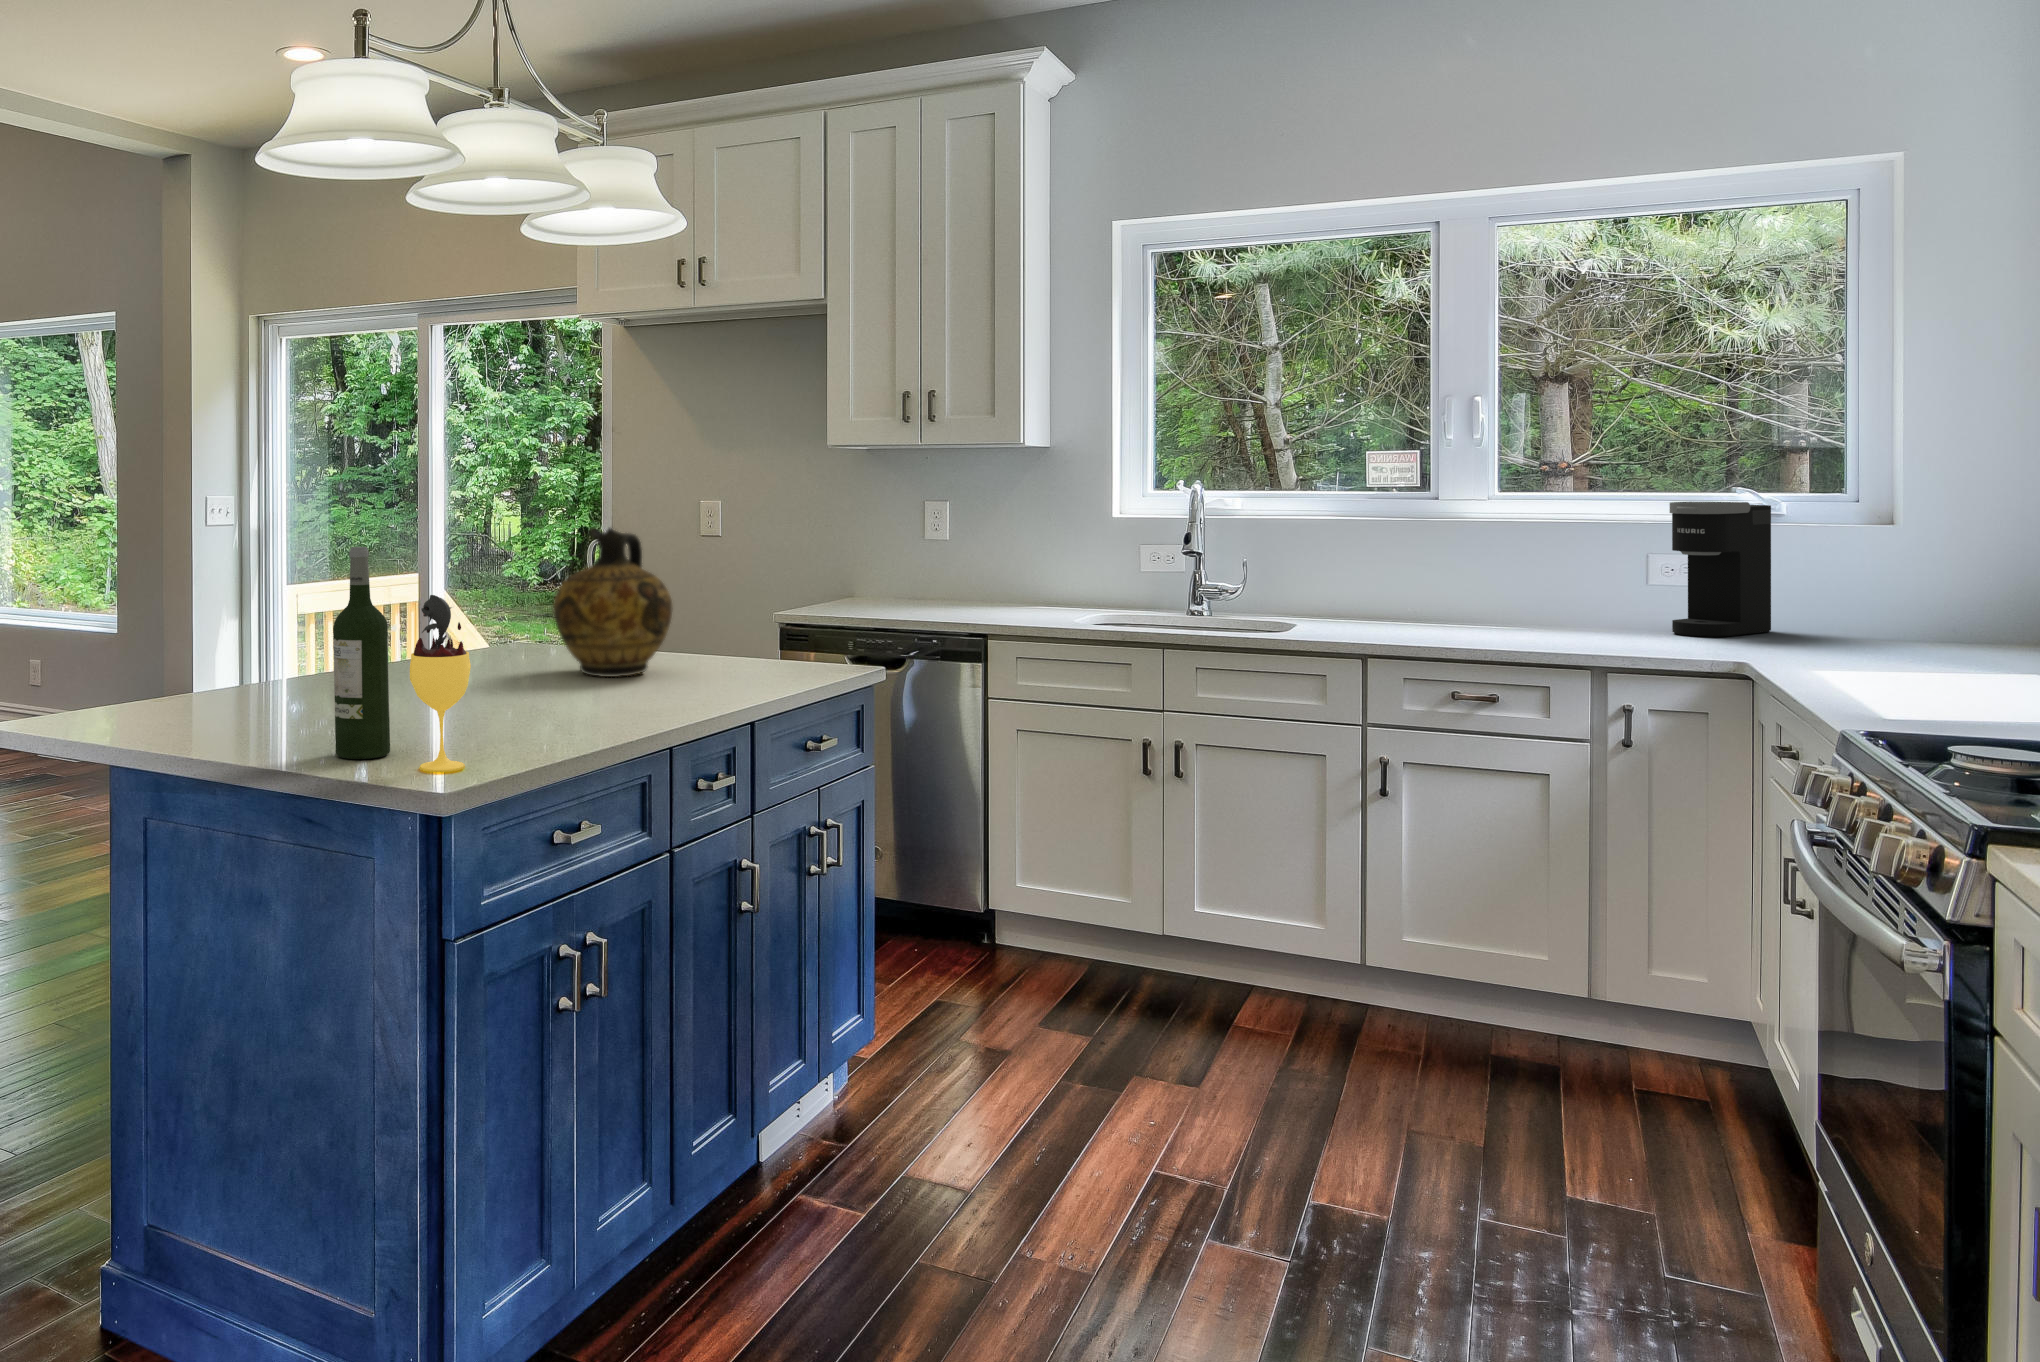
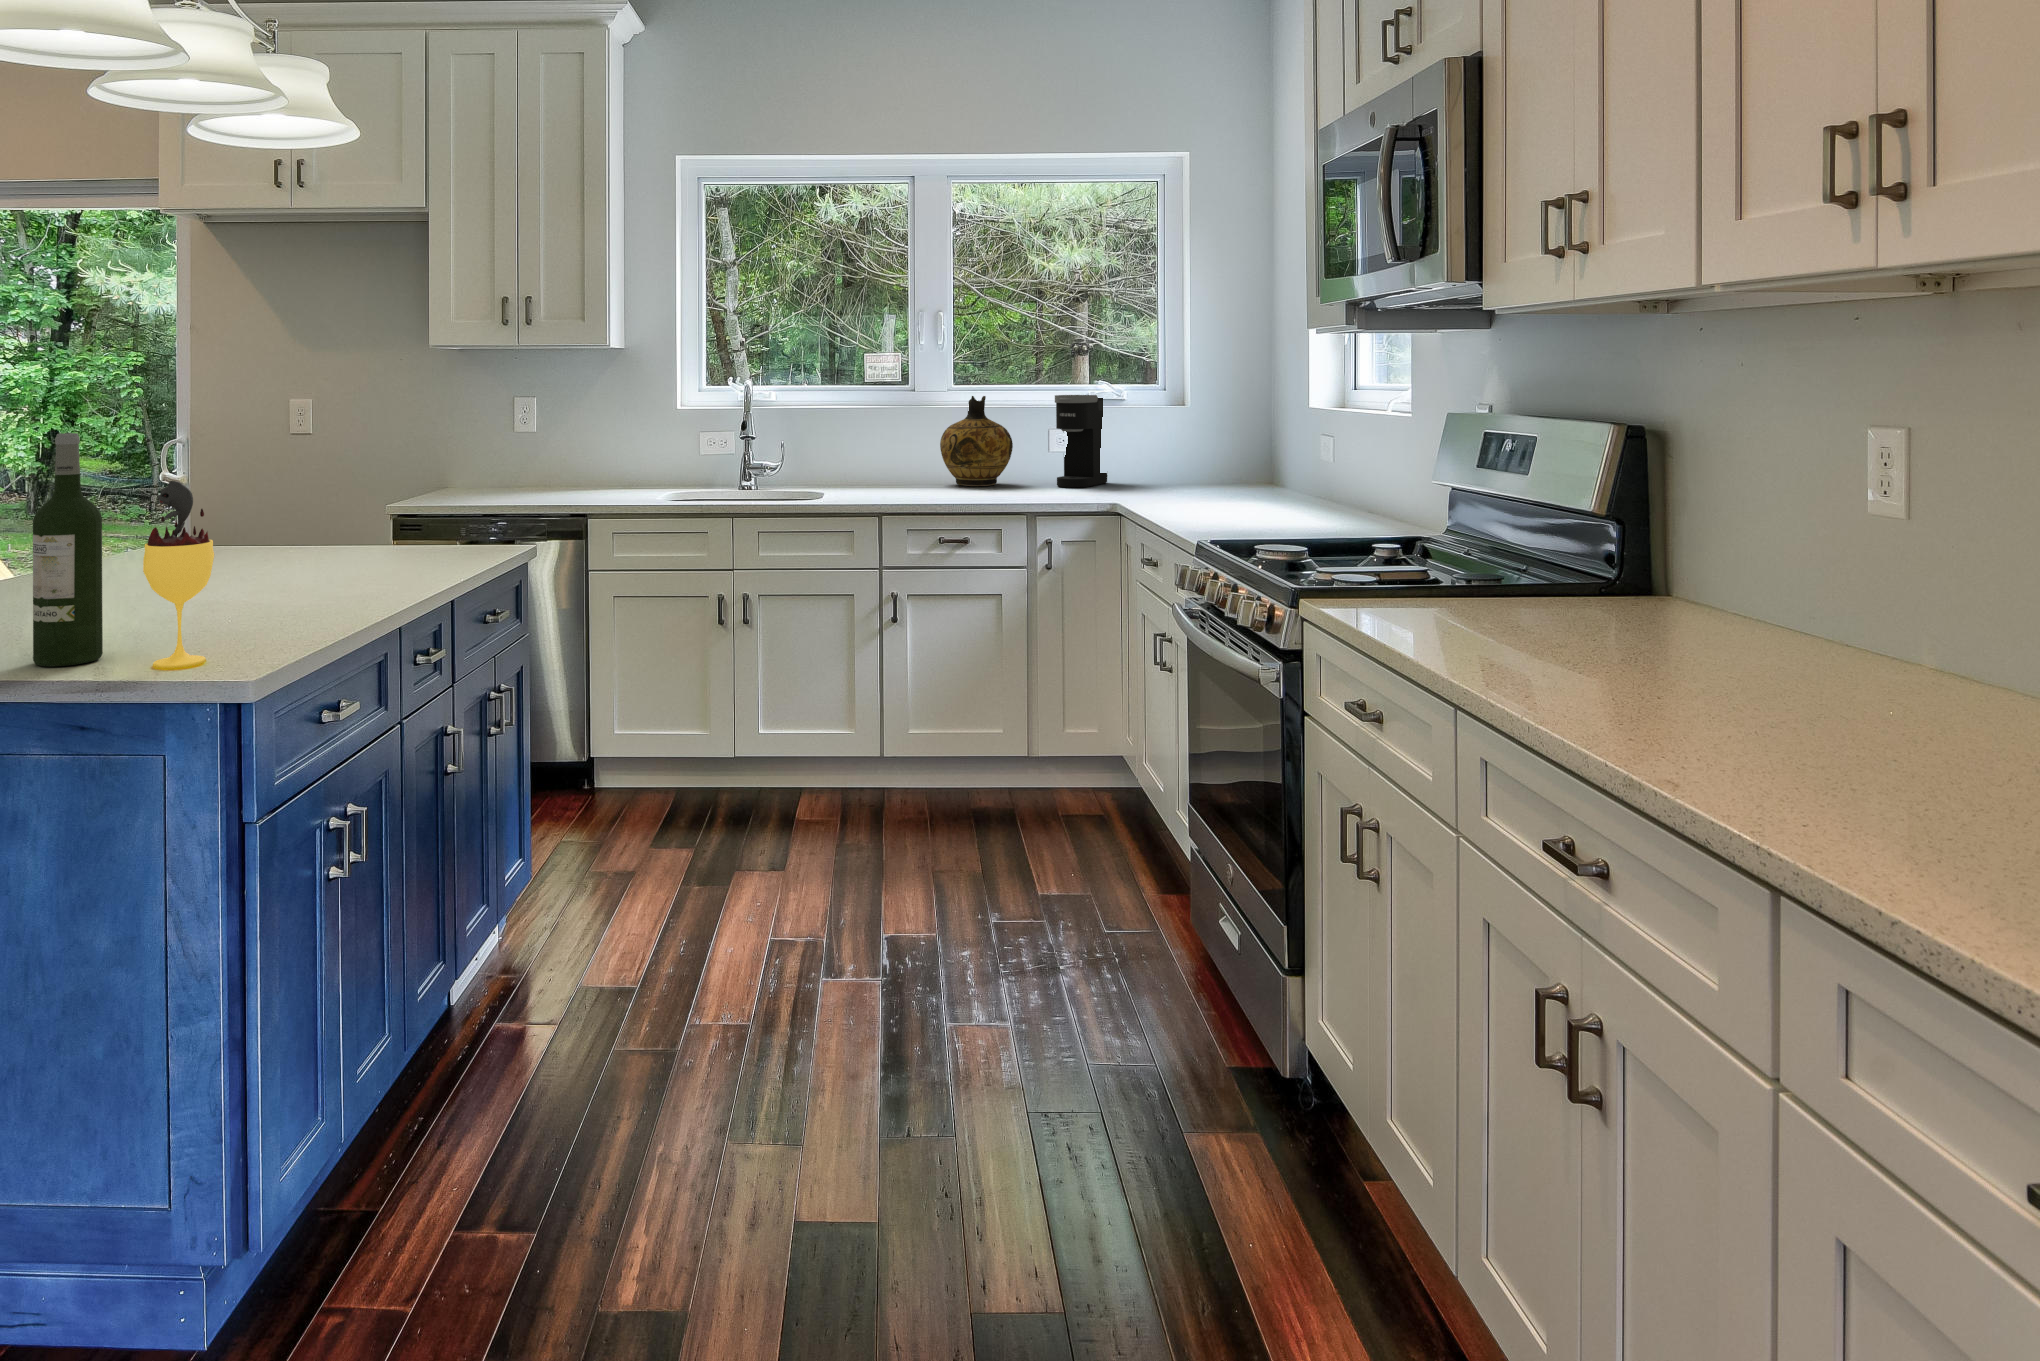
ceramic jug: present [553,527,673,677] -> present [940,396,1013,486]

